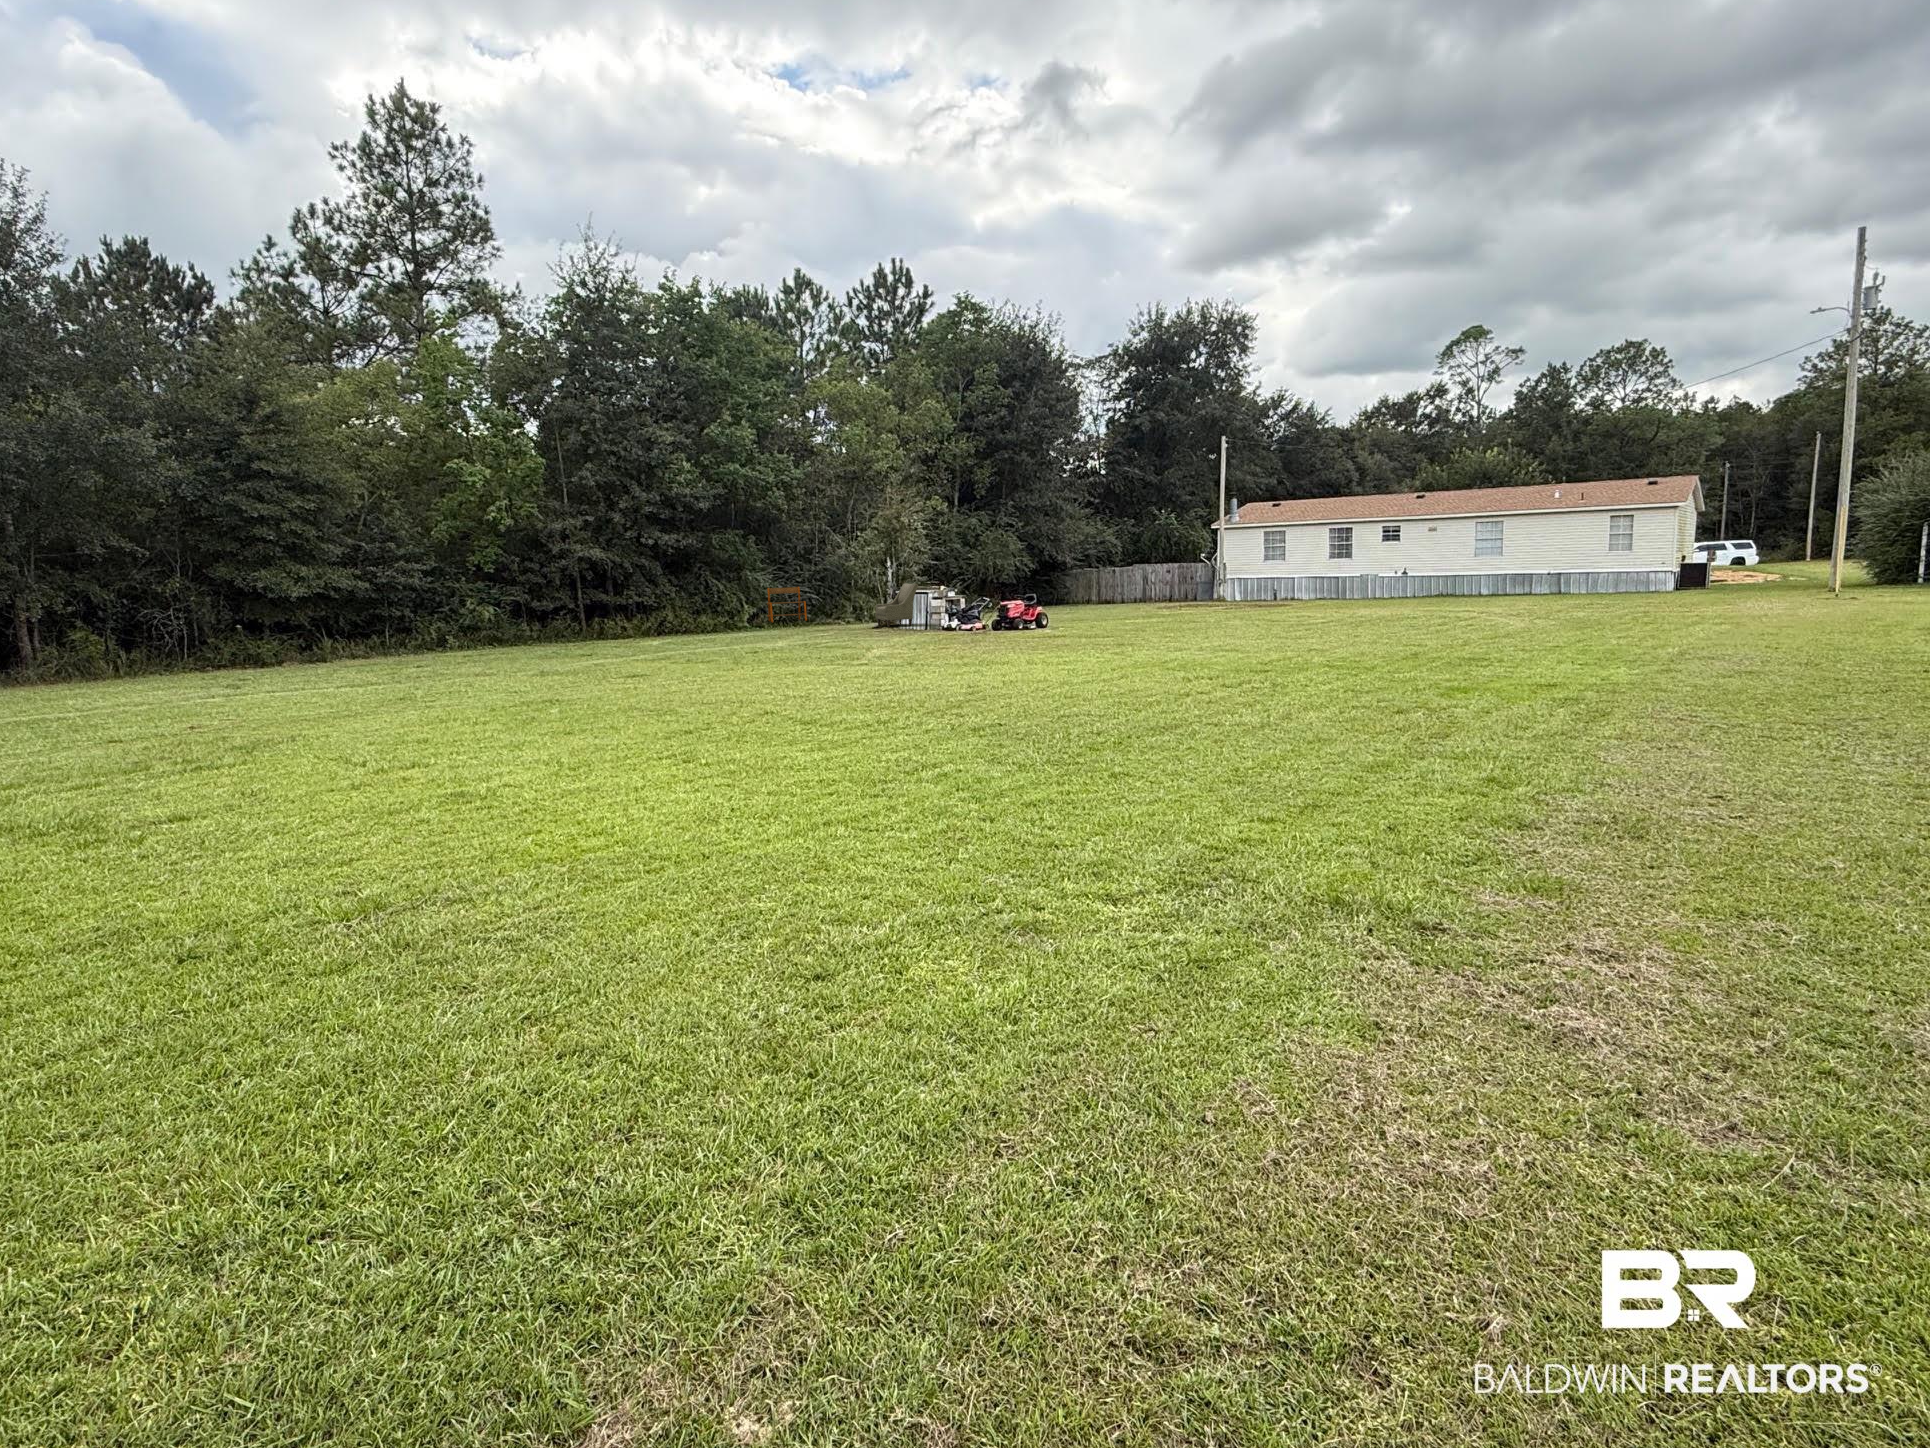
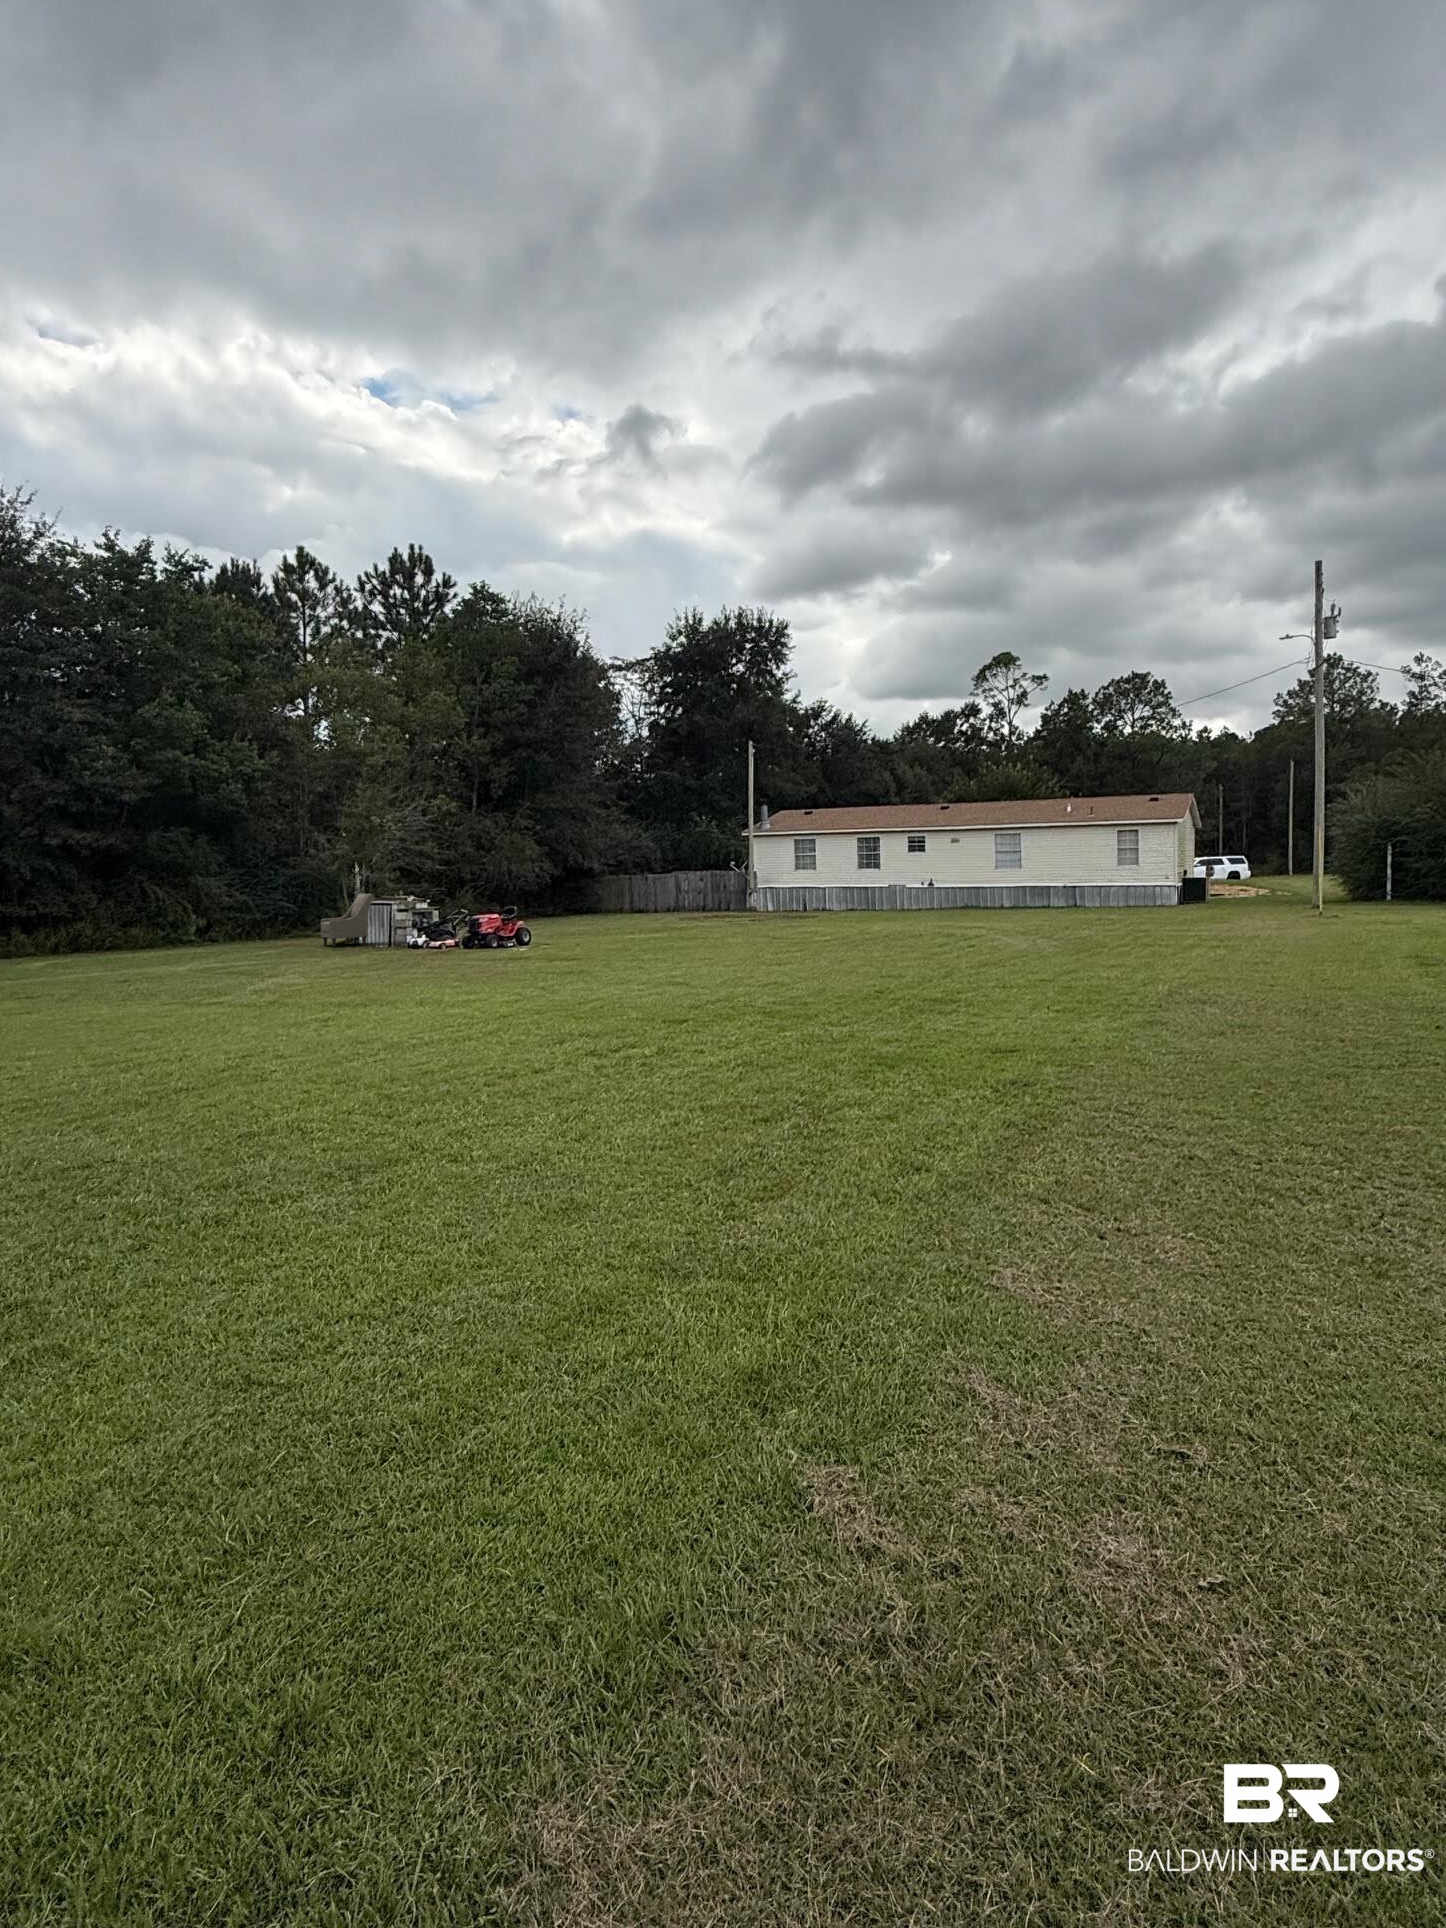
bench: present [767,587,807,622] -> none [193,898,247,942]

